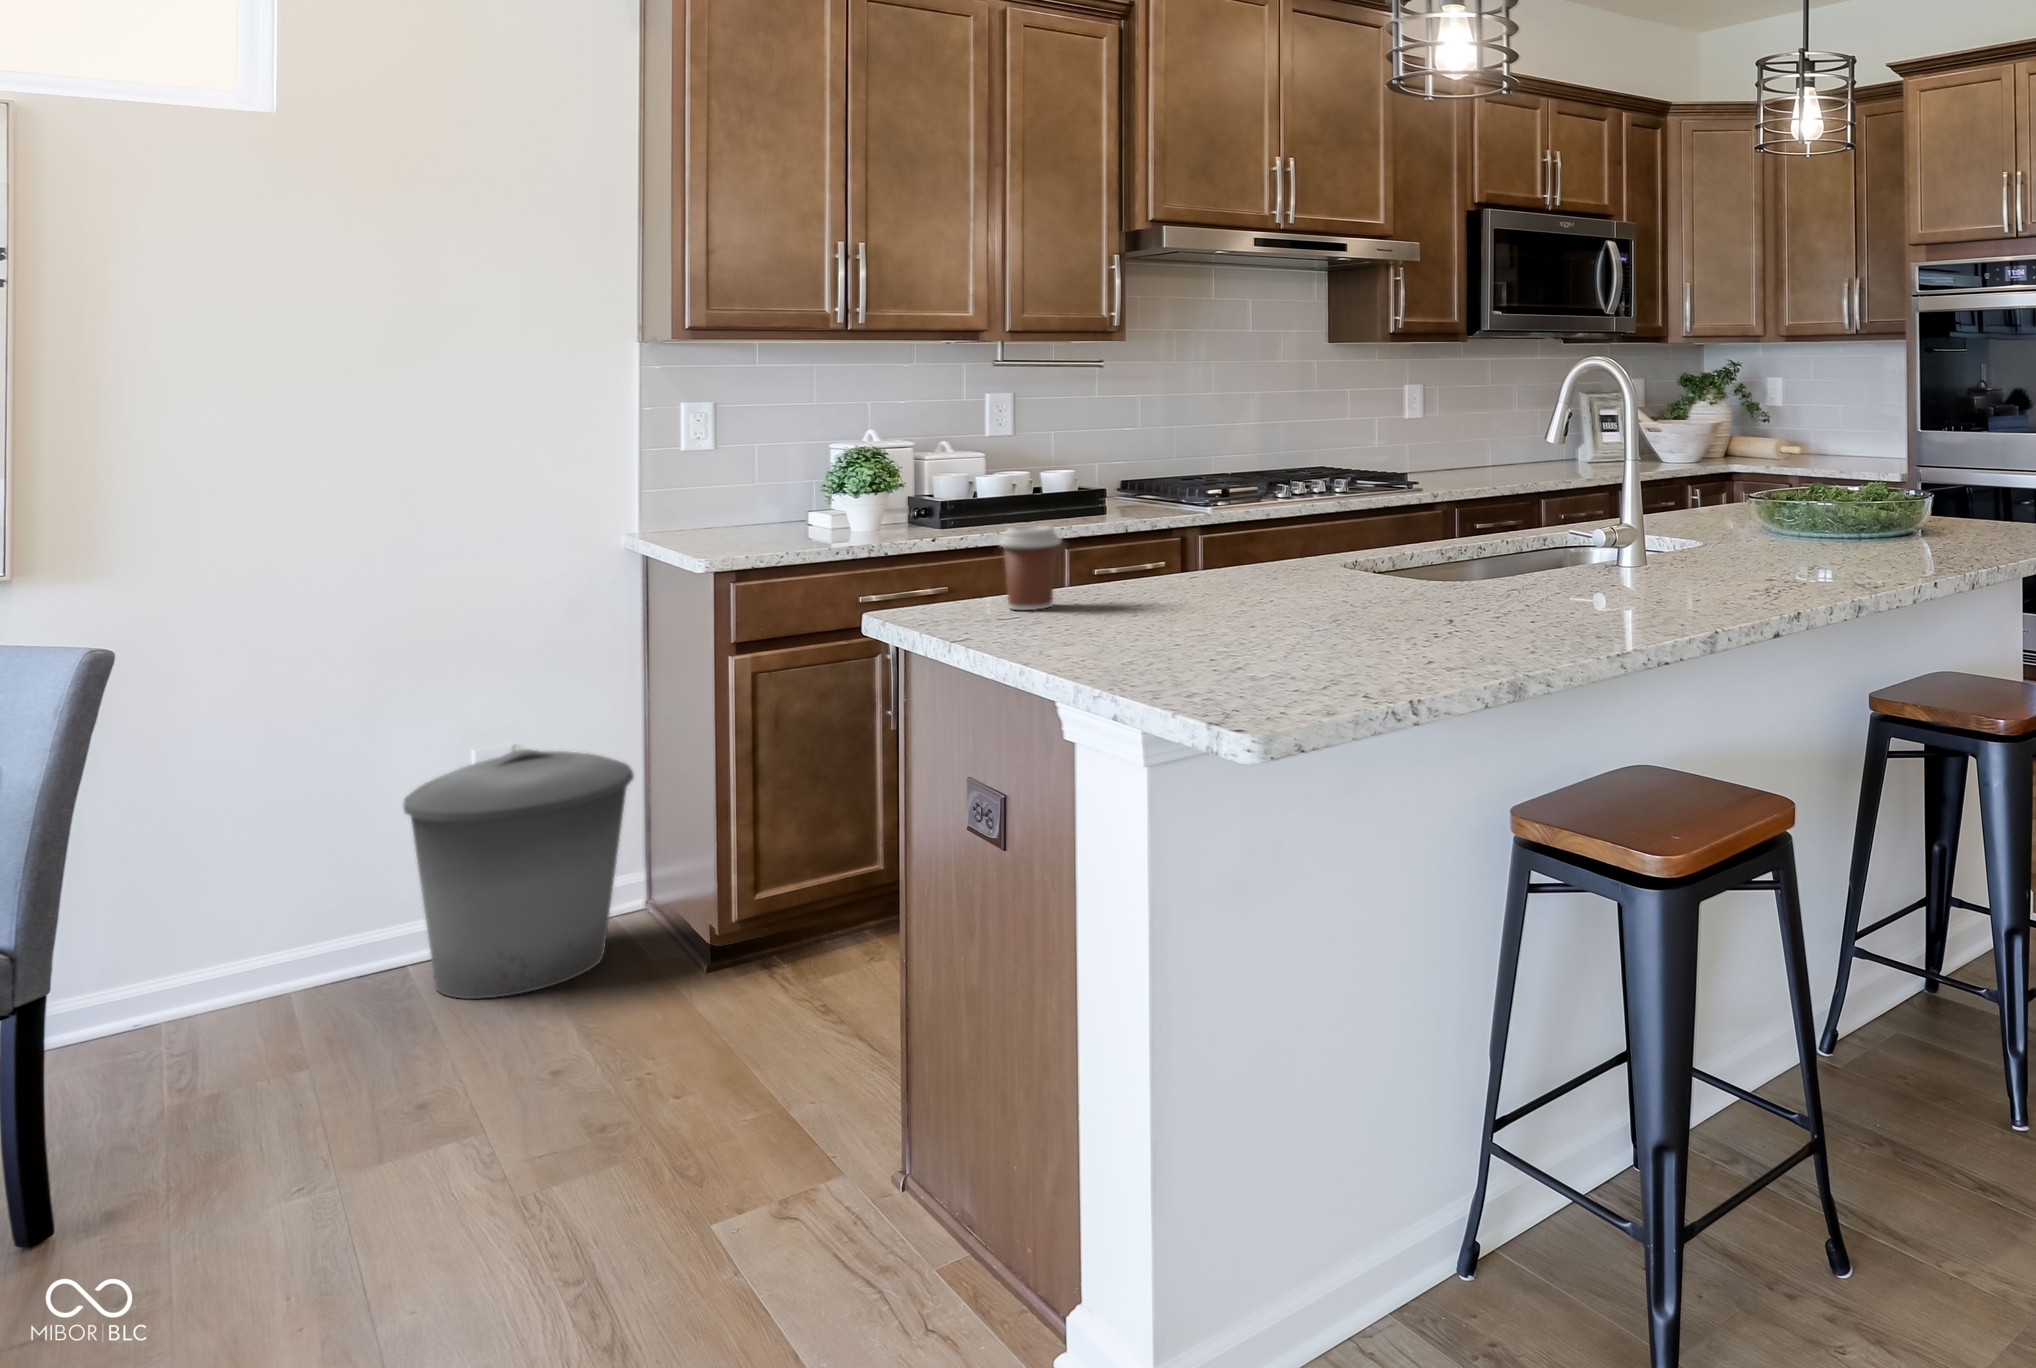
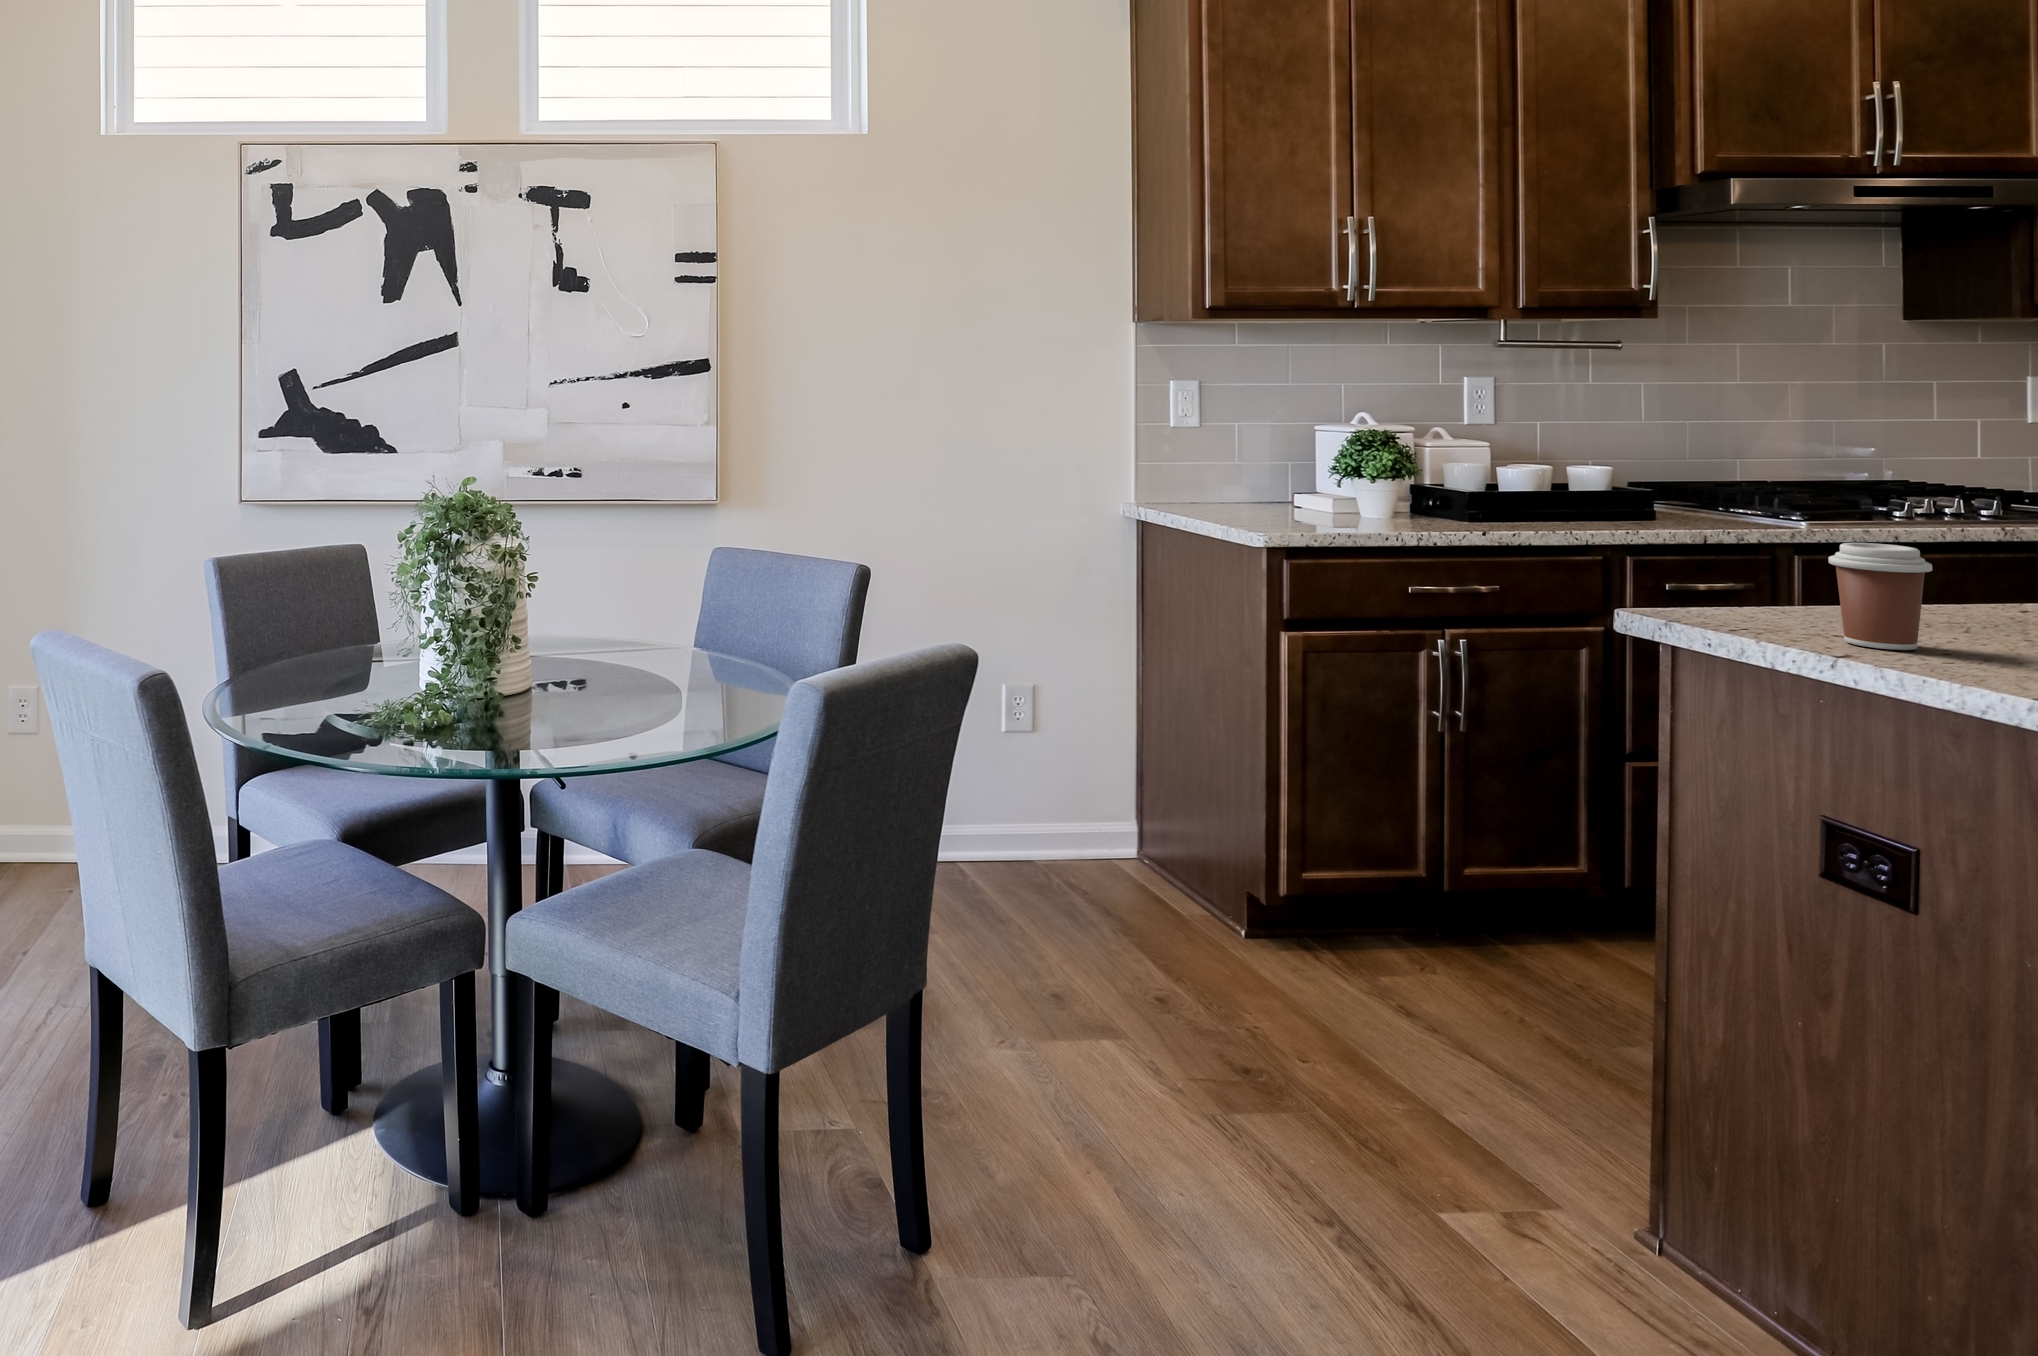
trash can: present [403,749,634,999] -> none [975,690,1161,913]

